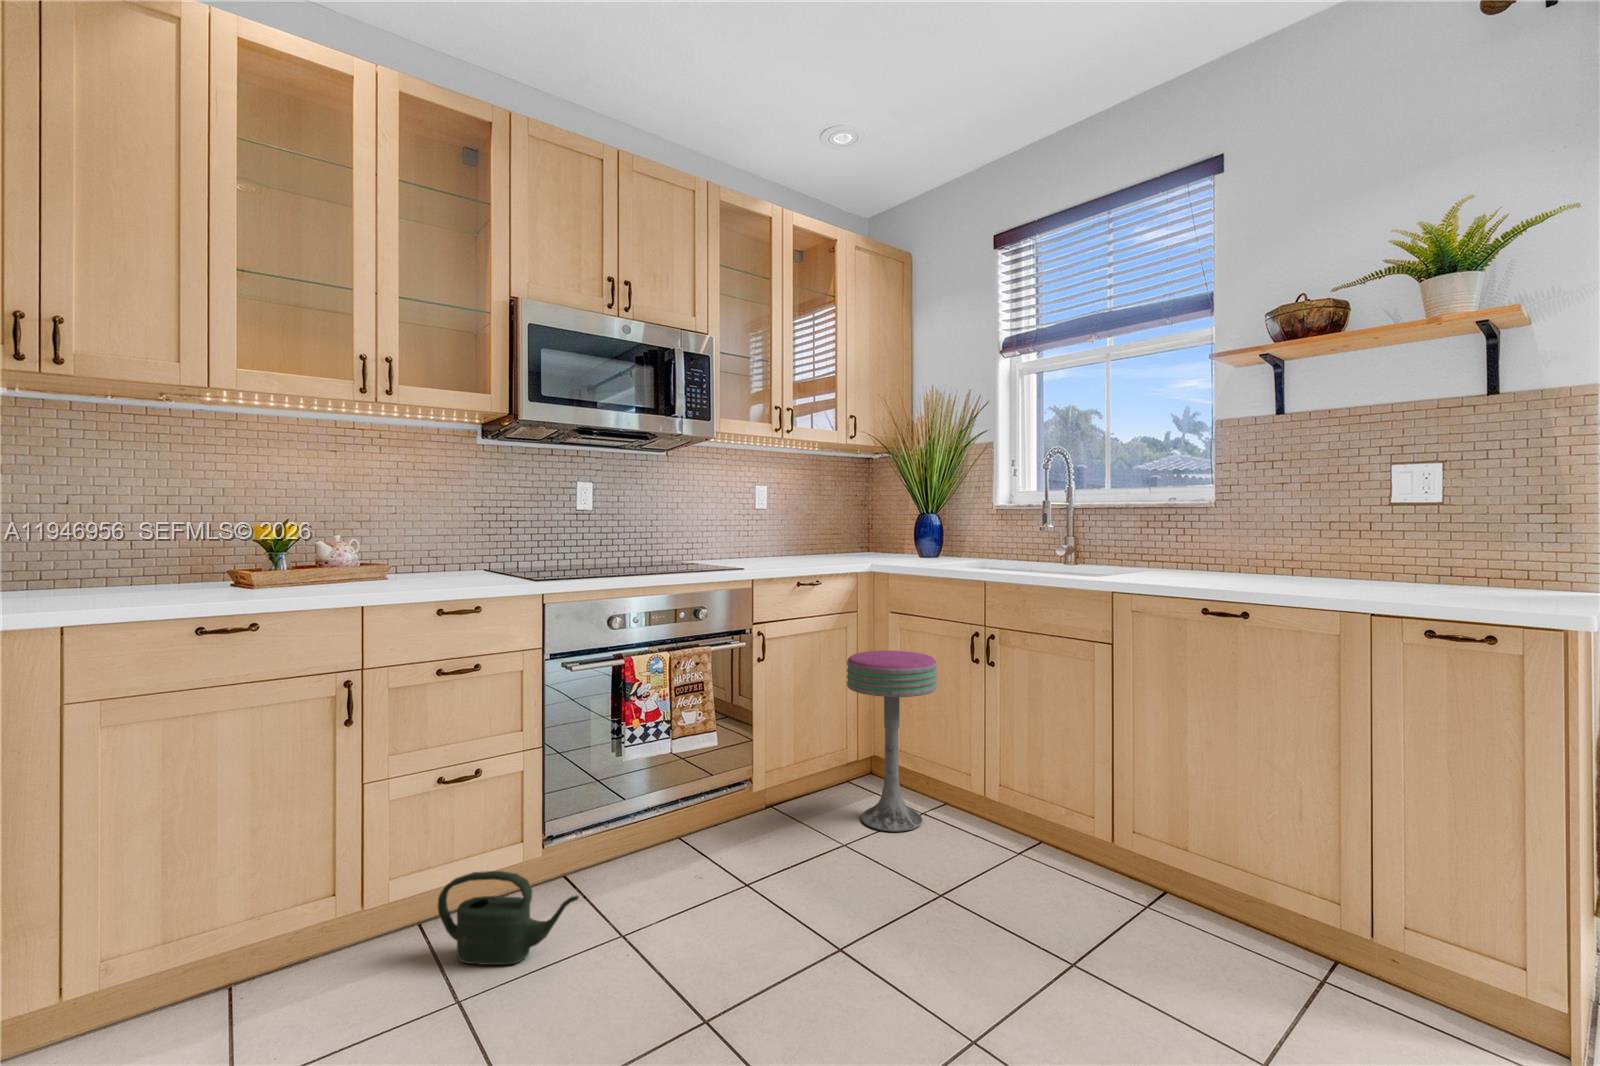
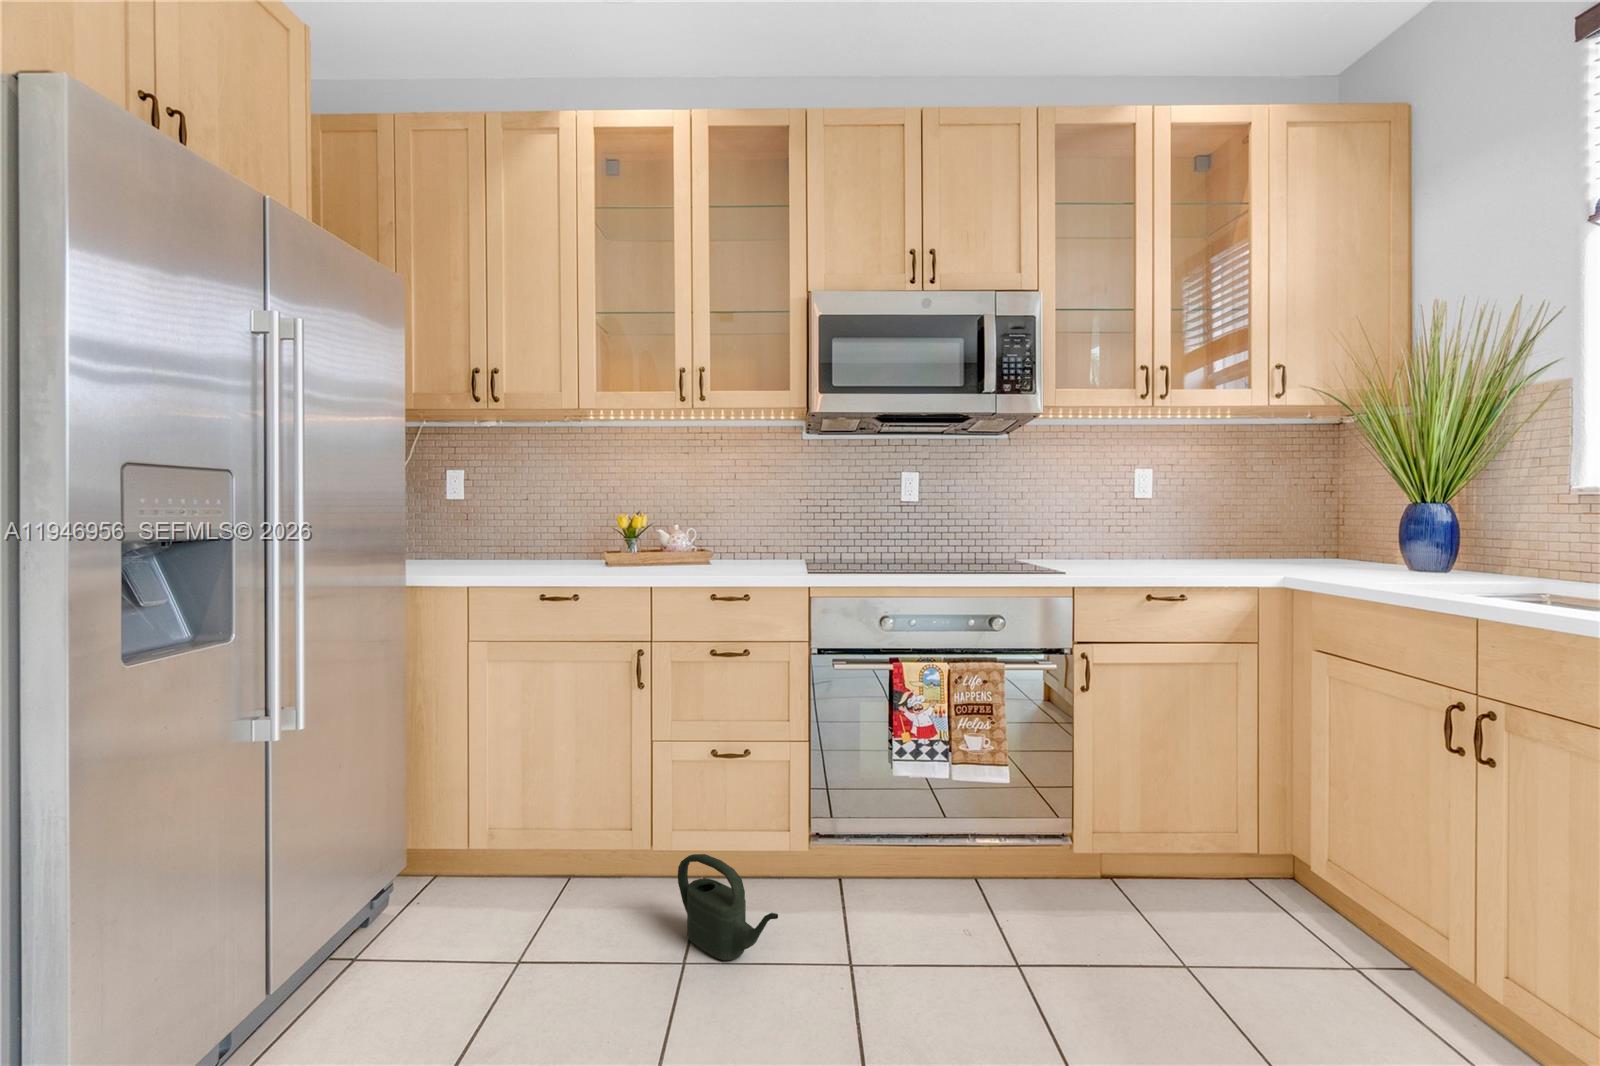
bar stool: present [847,651,937,832] -> none [1205,698,1371,988]

